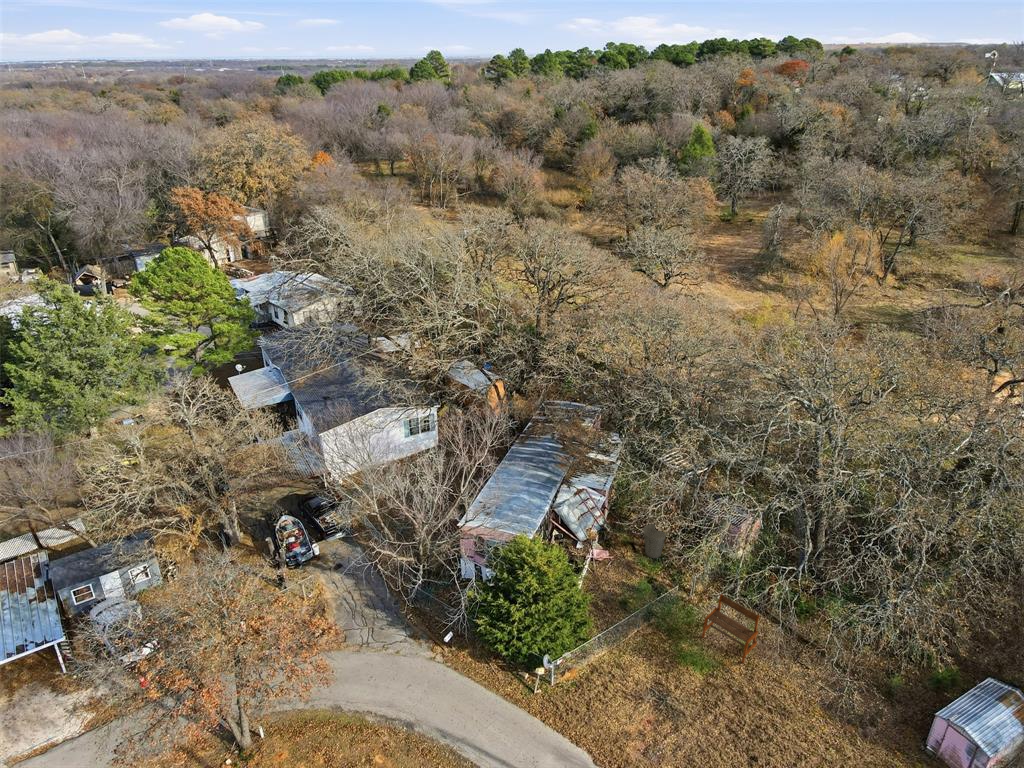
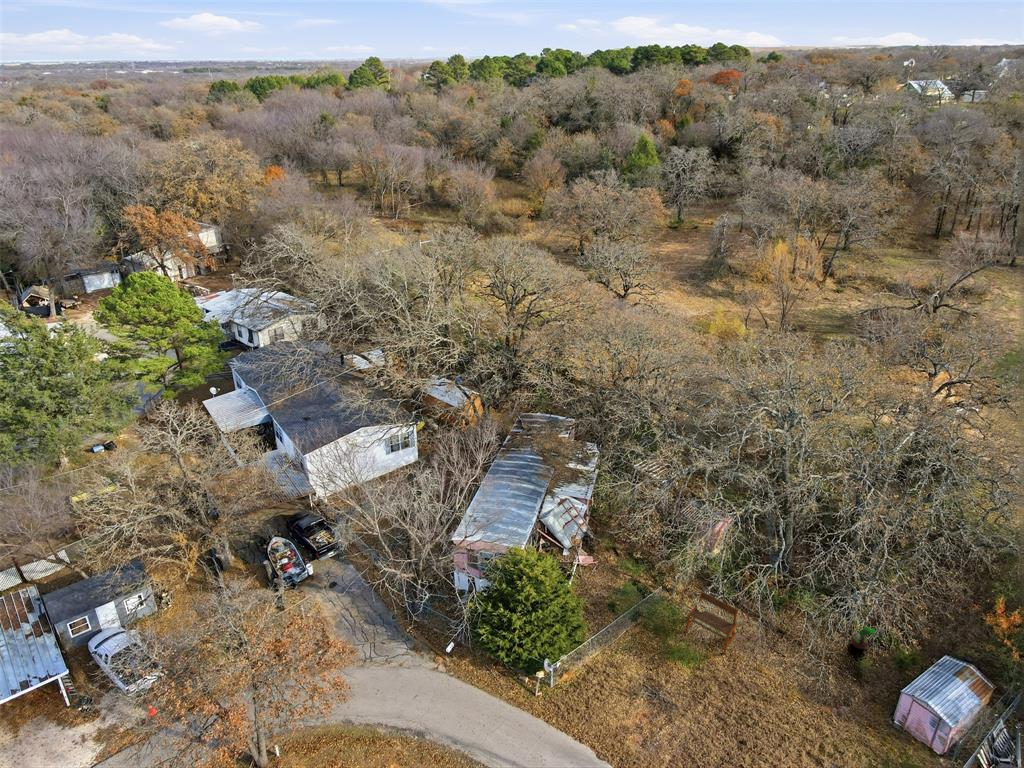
trash can: present [643,524,666,558] -> none [624,527,646,559]
potted tree: none [887,638,915,667] -> present [851,625,875,649]

